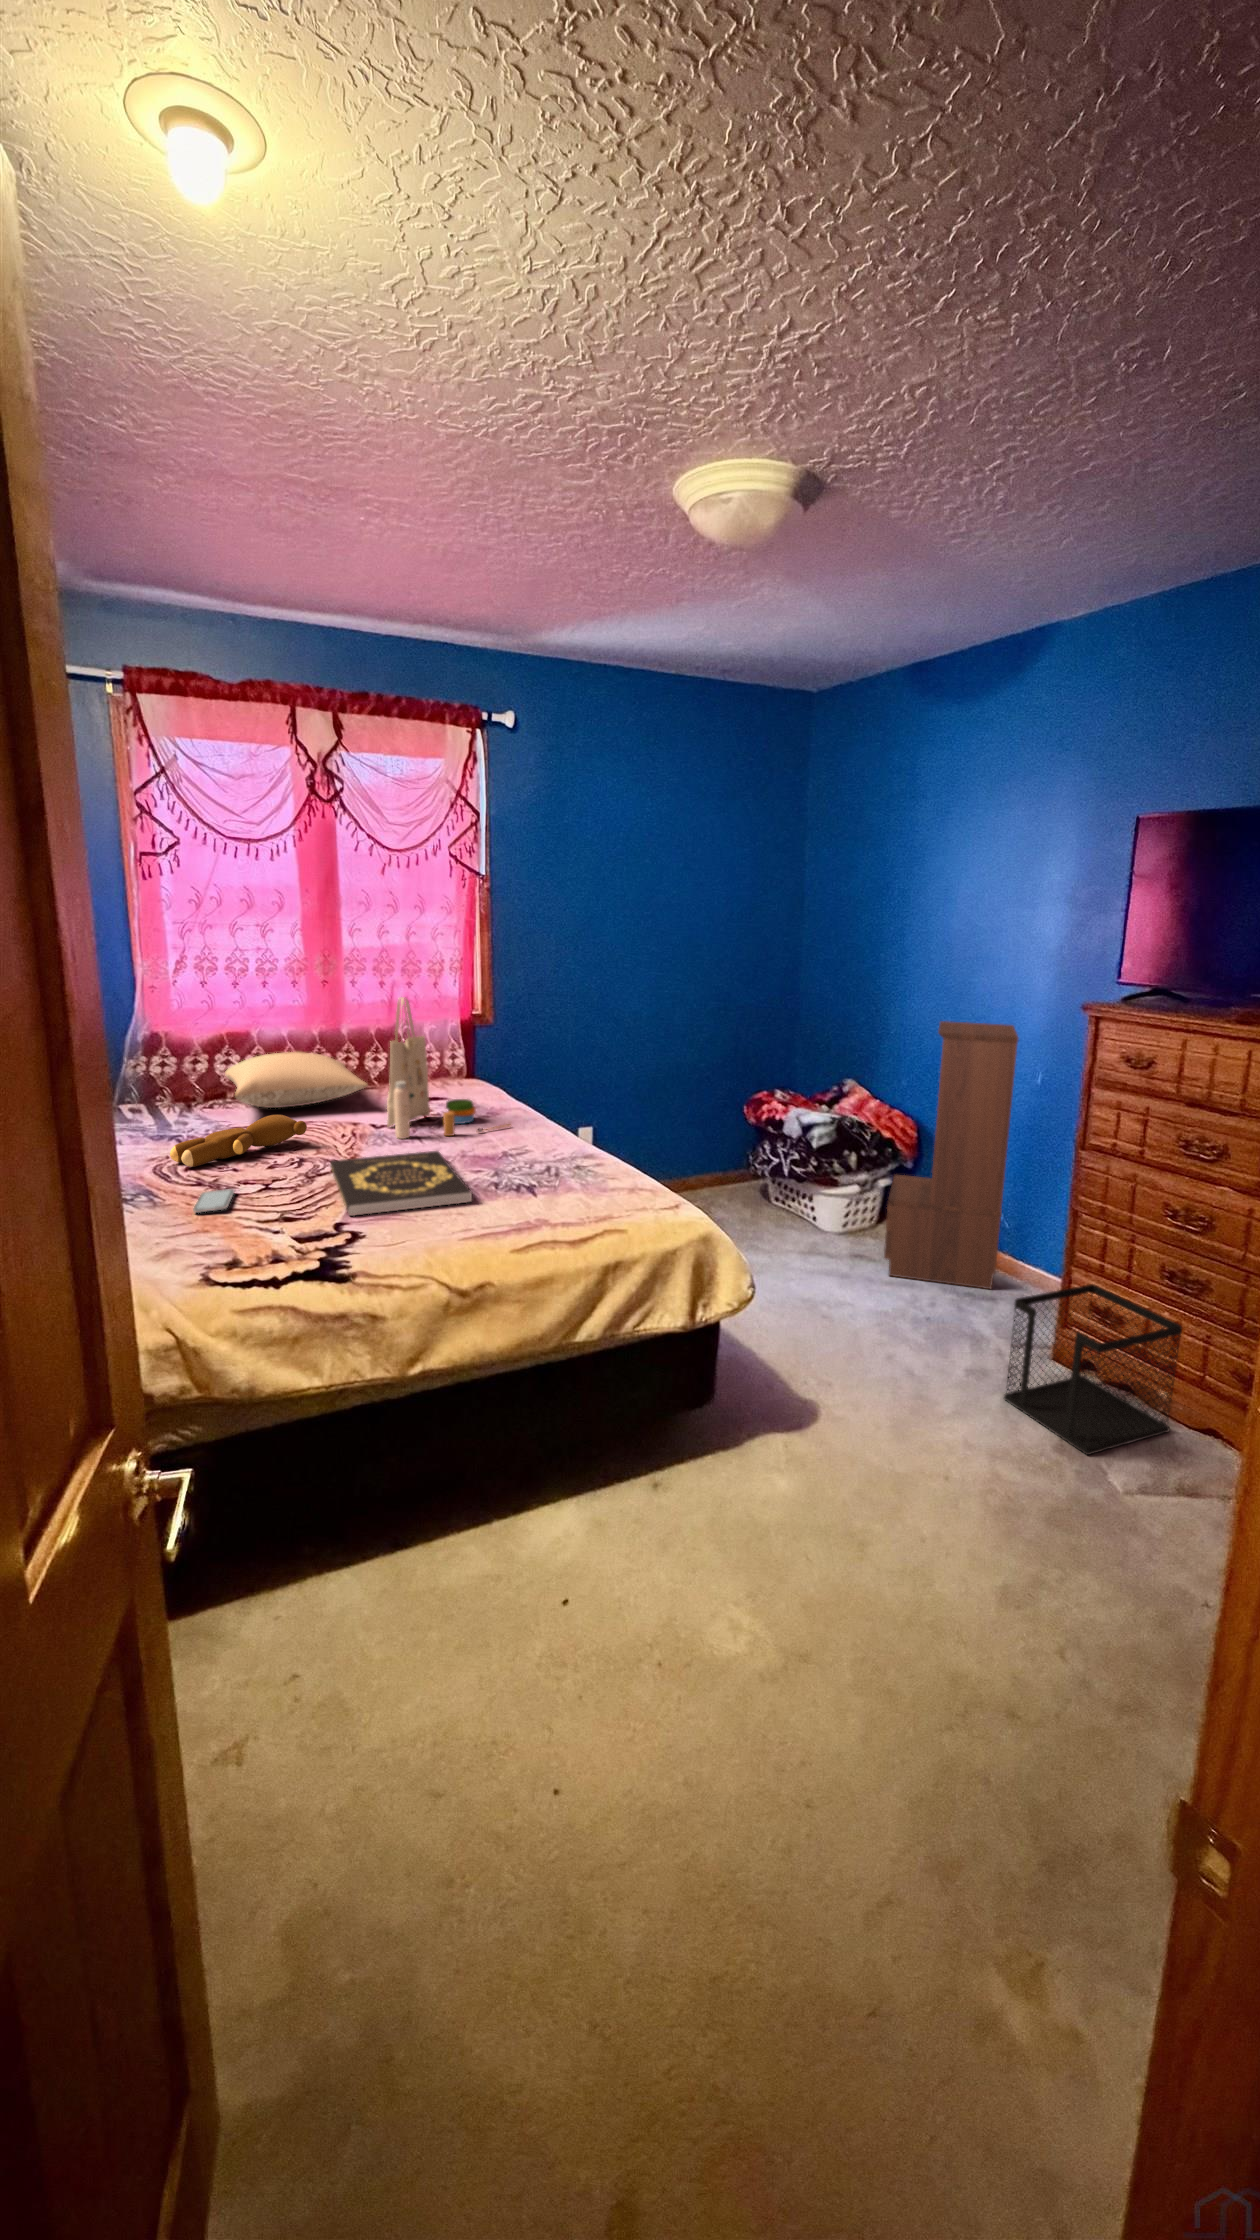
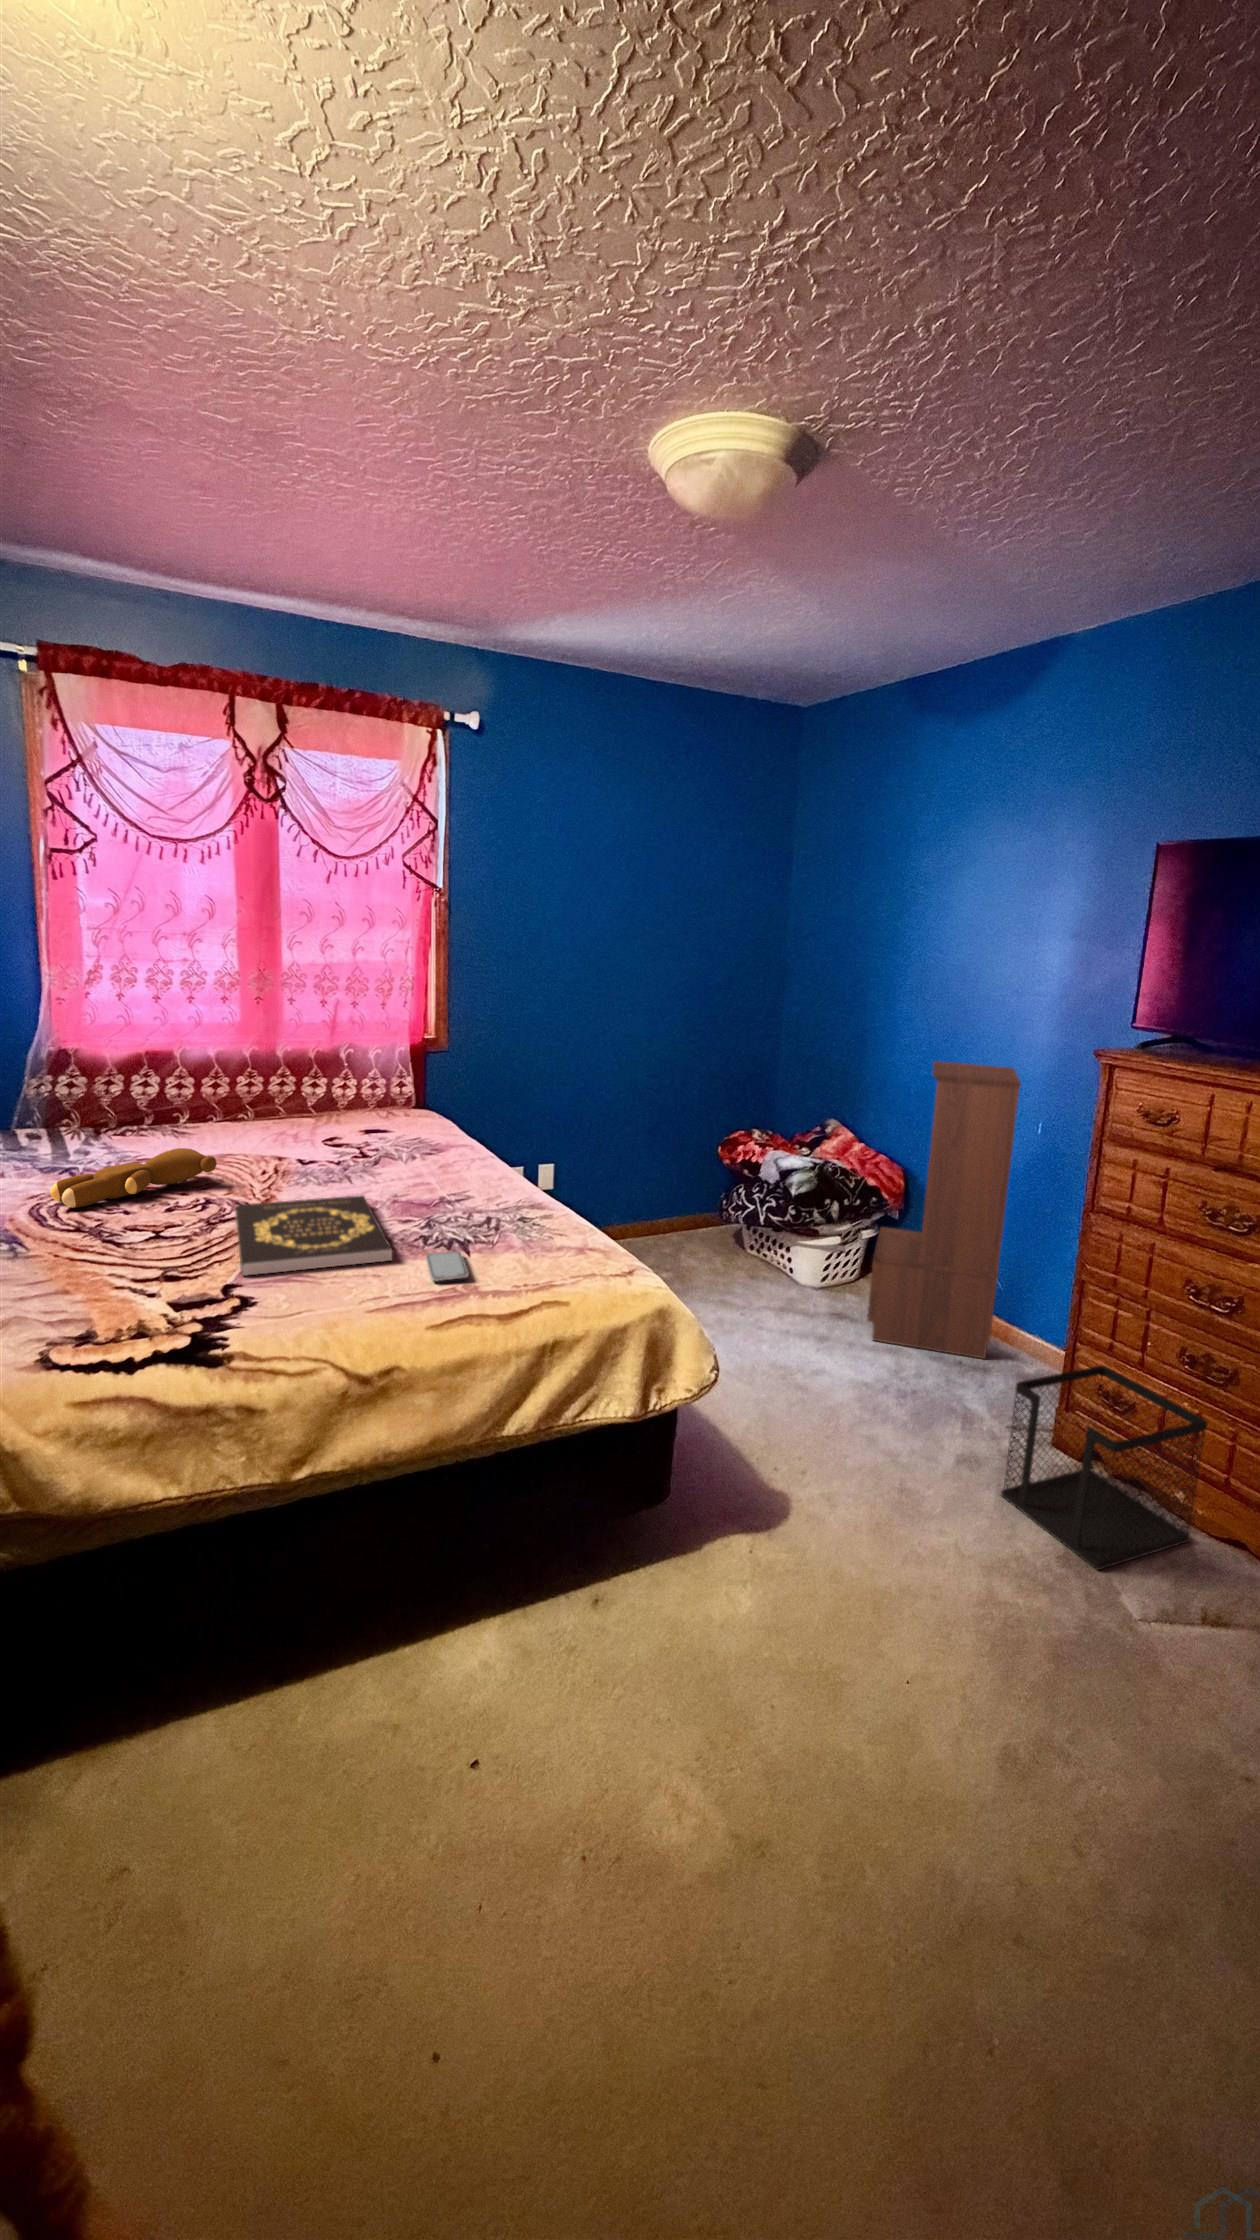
tote bag: present [387,997,510,1139] -> none [313,1018,455,1179]
pillow: present [225,1052,368,1108] -> none [140,1076,297,1137]
smartphone: present [193,1189,234,1213] -> present [426,1251,469,1281]

